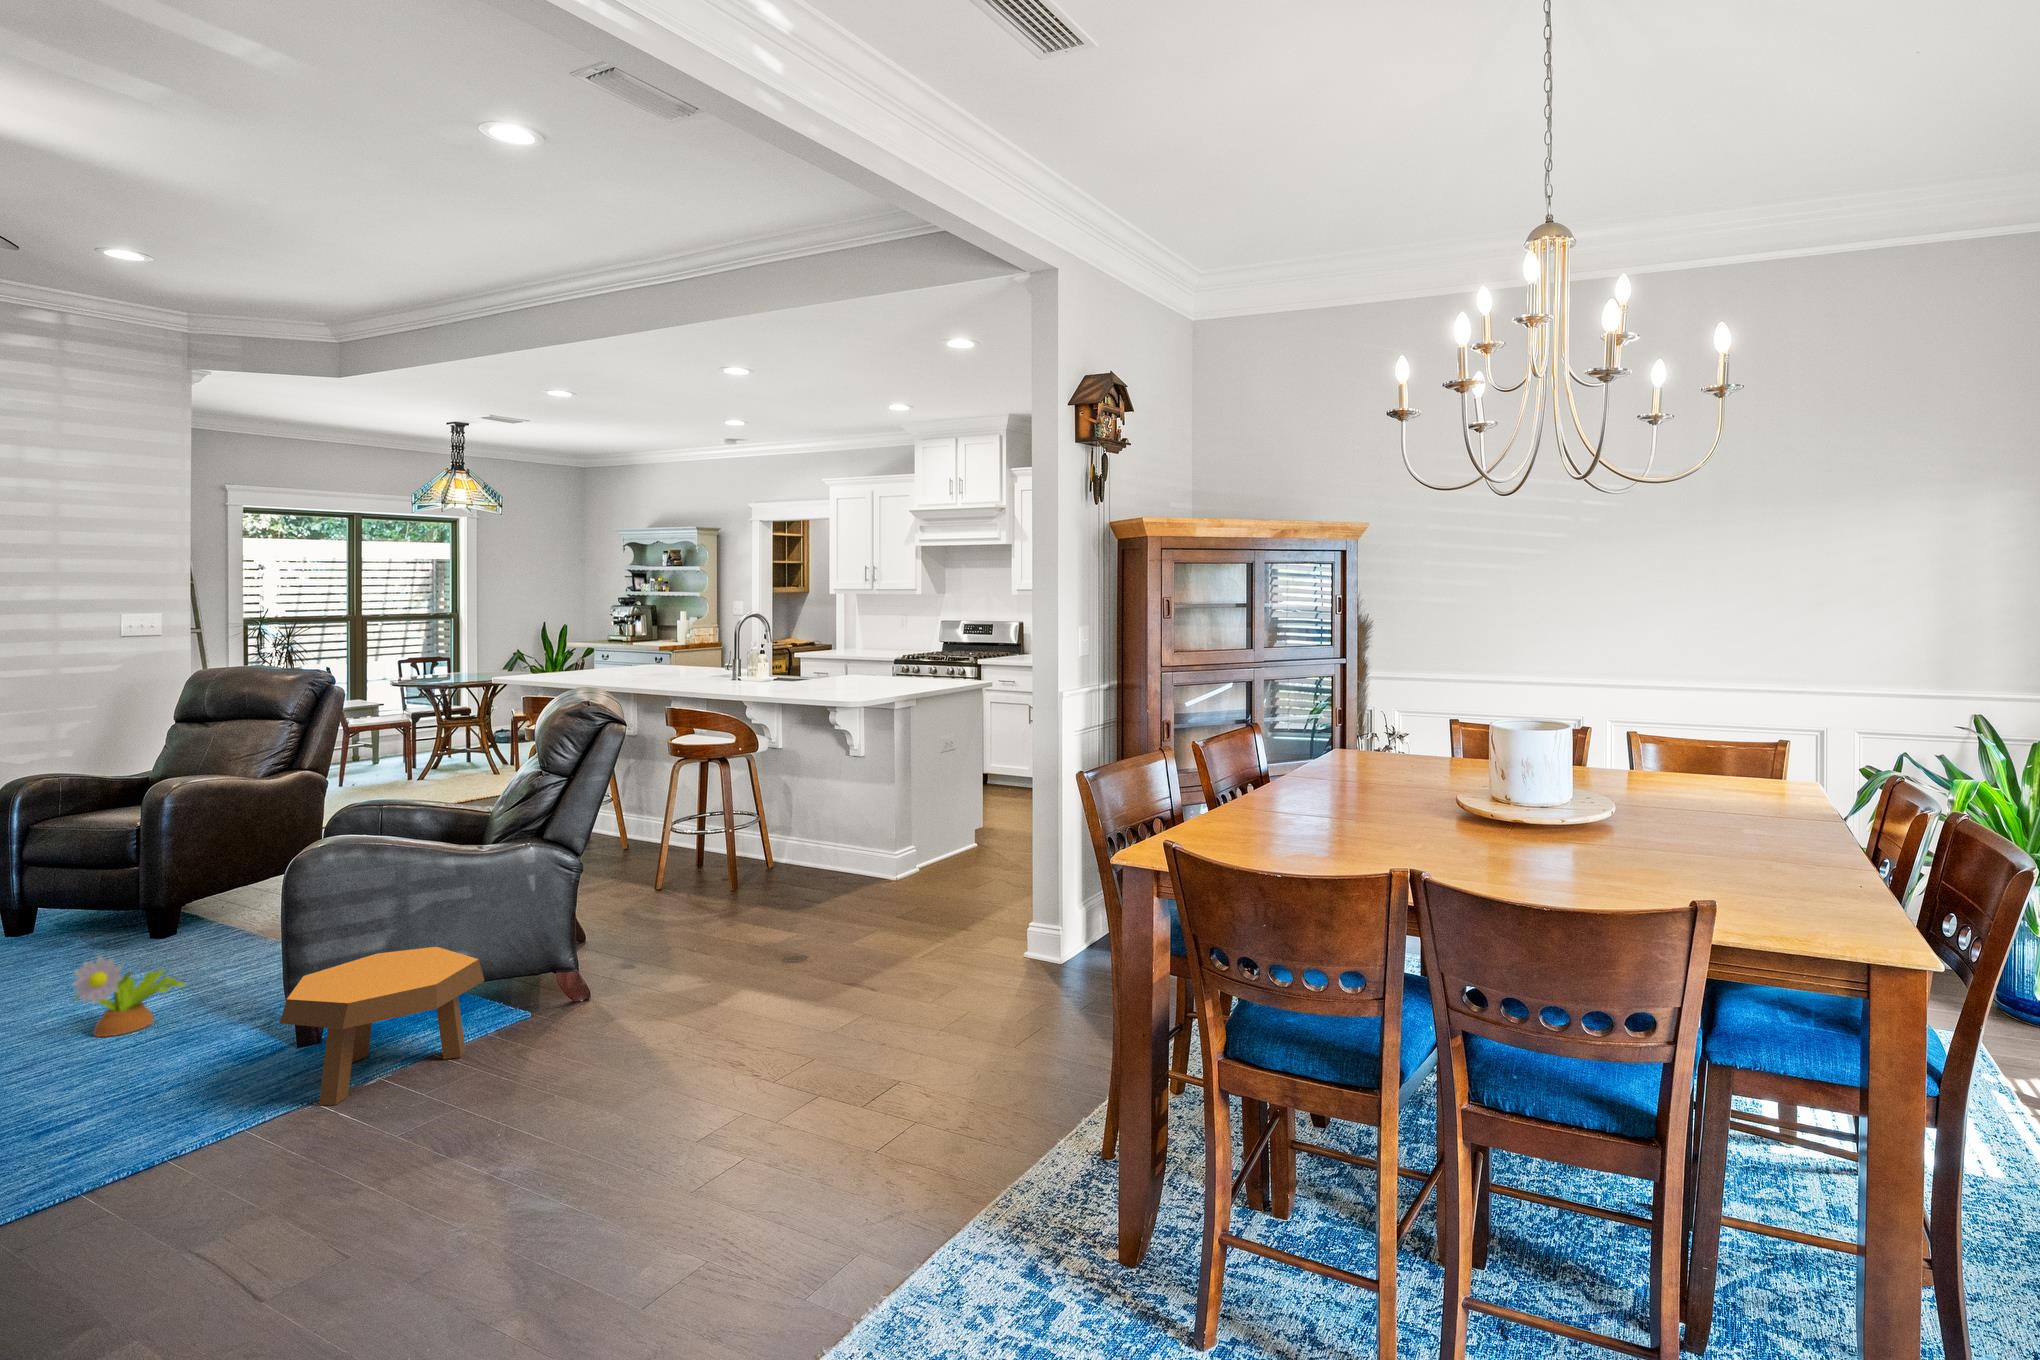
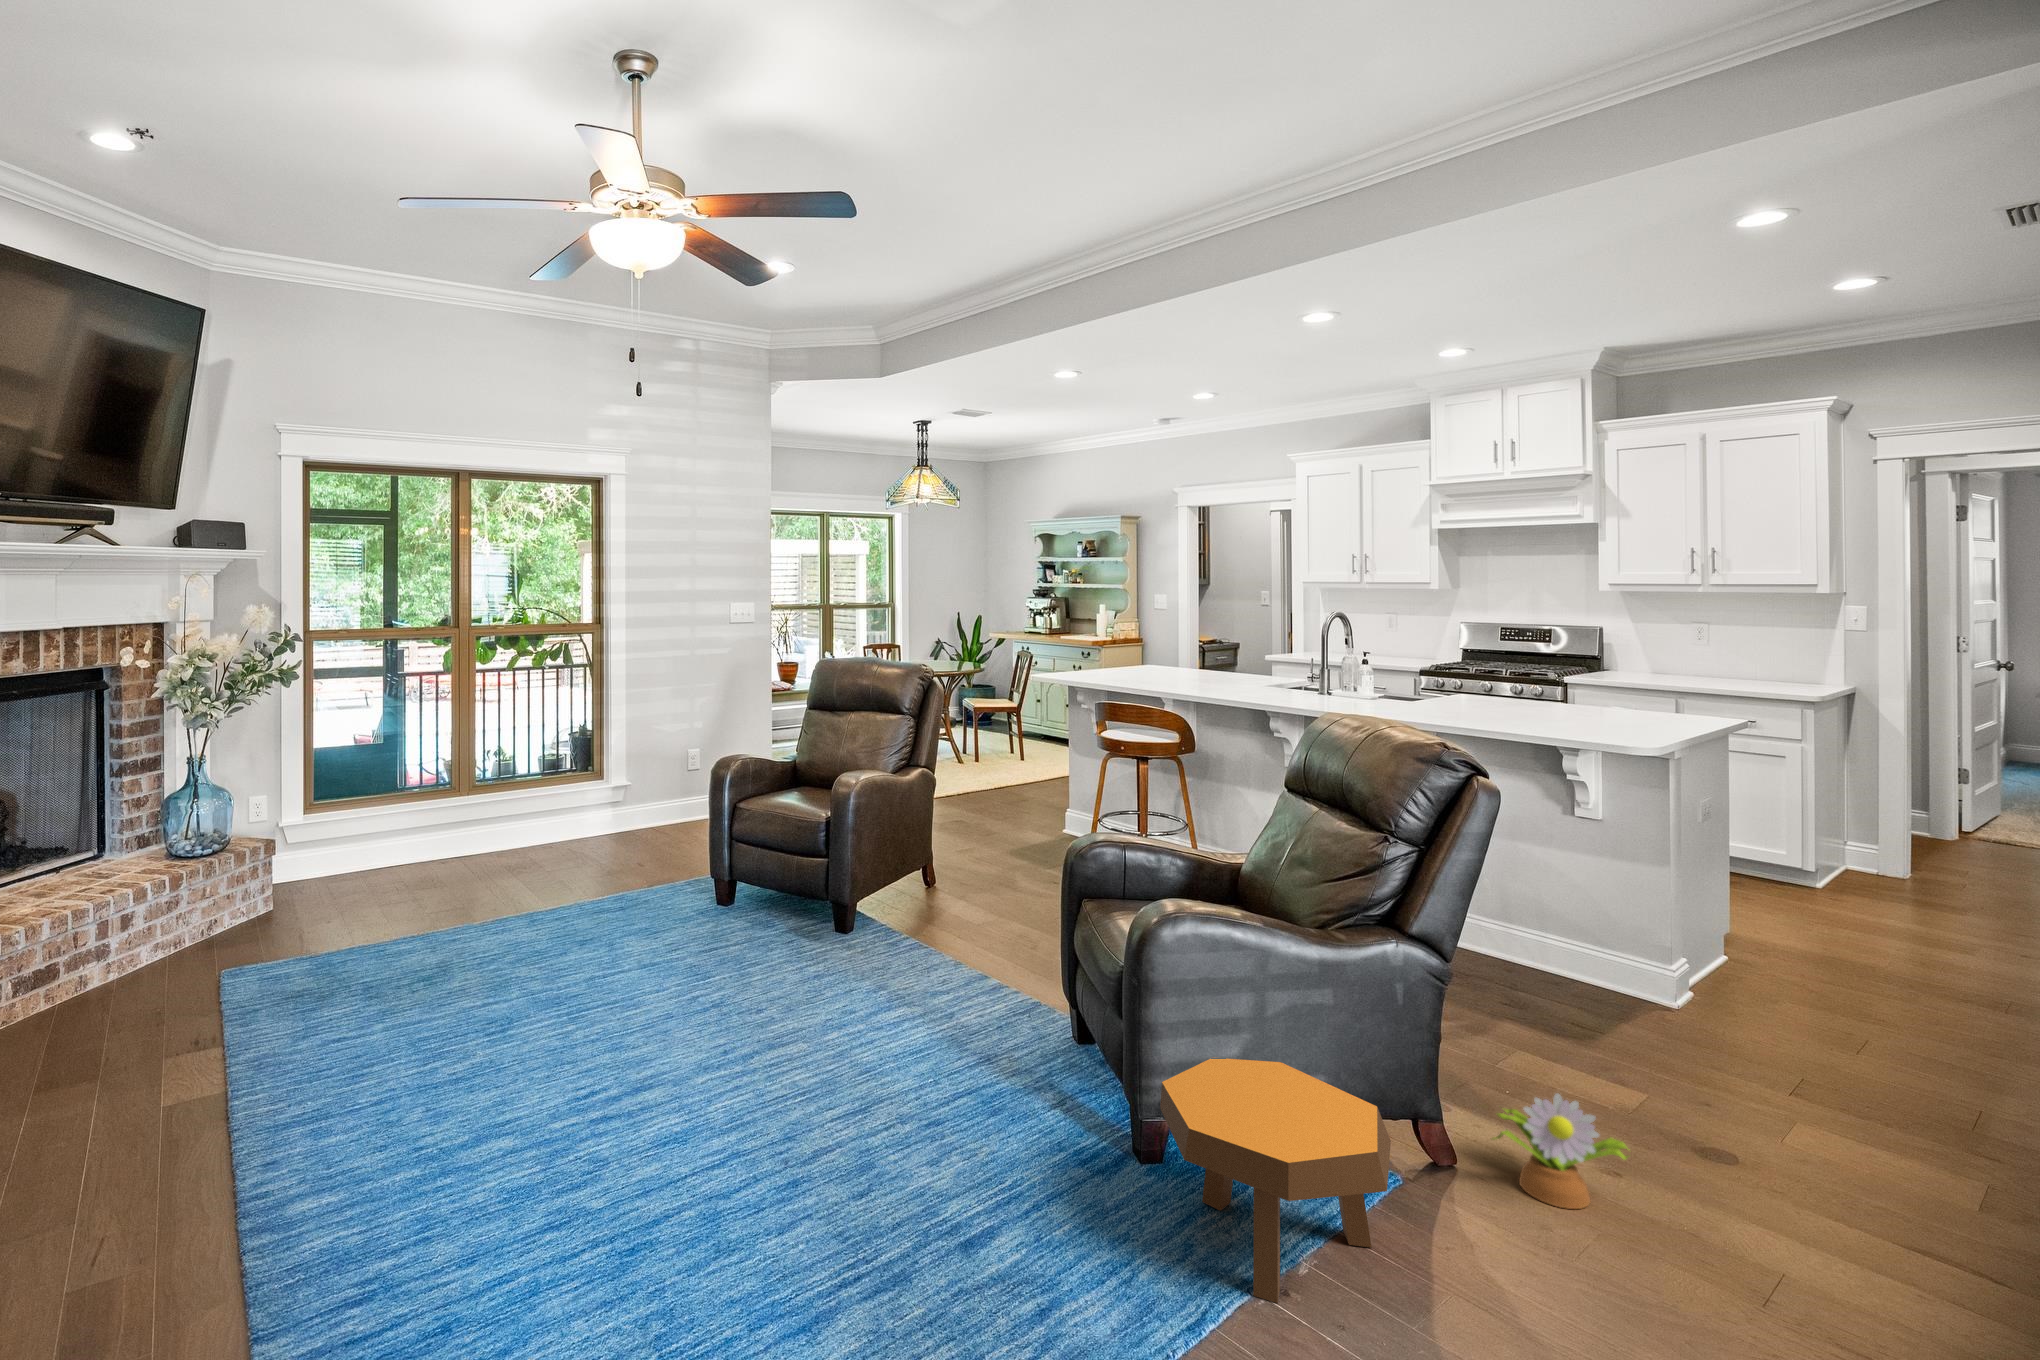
decorative plant: present [72,956,185,1037] -> present [1492,1093,1628,1209]

